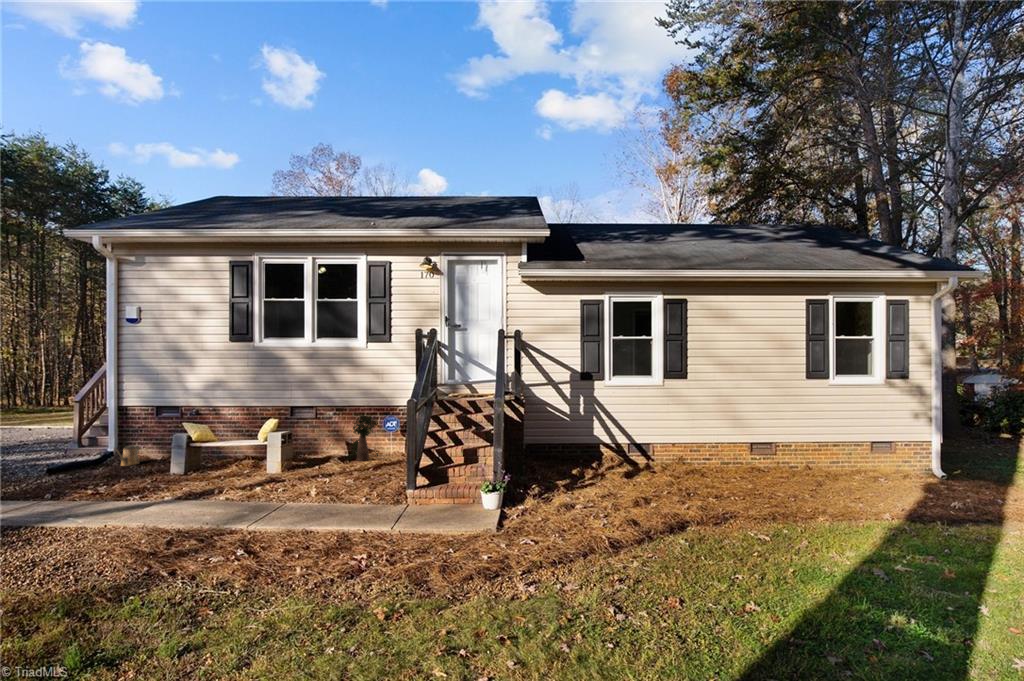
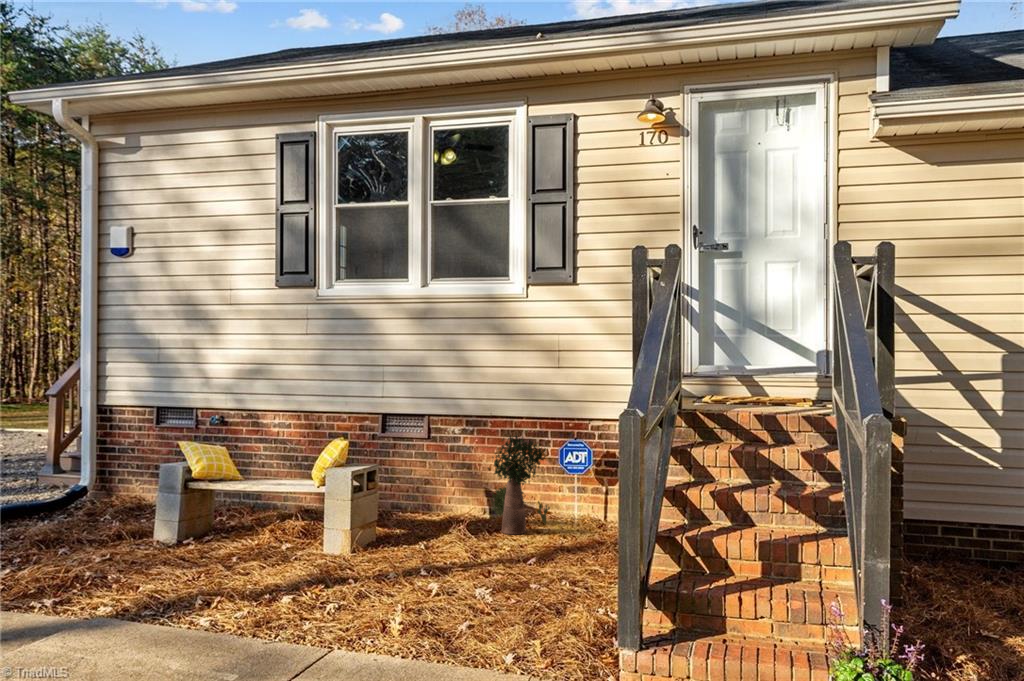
watering can: present [114,446,140,466] -> none [83,474,134,510]

